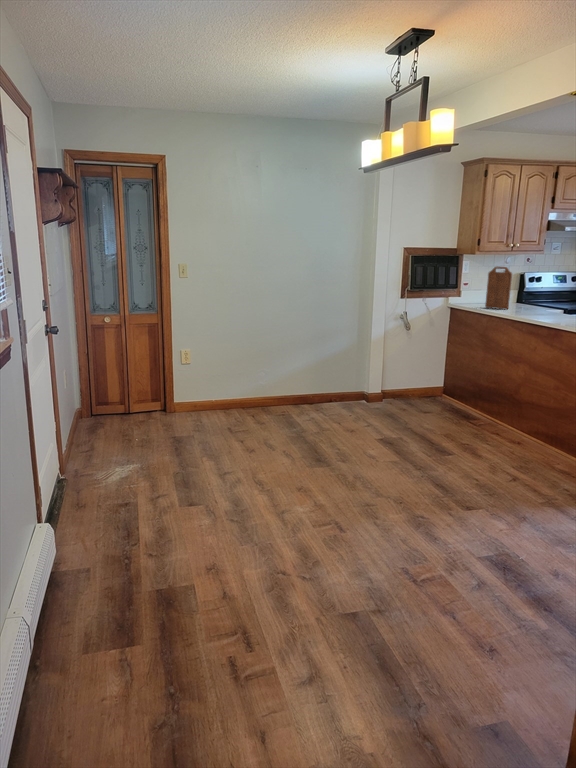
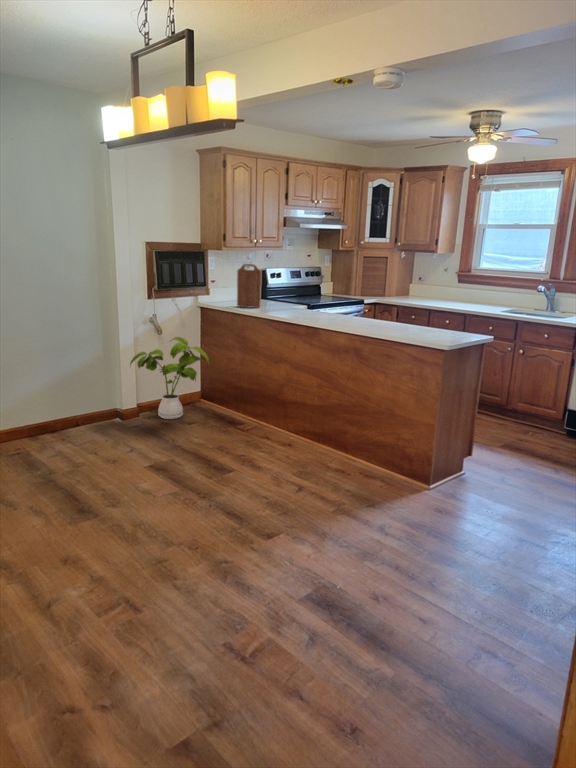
house plant: none [378,333,450,409] -> present [130,337,209,419]

